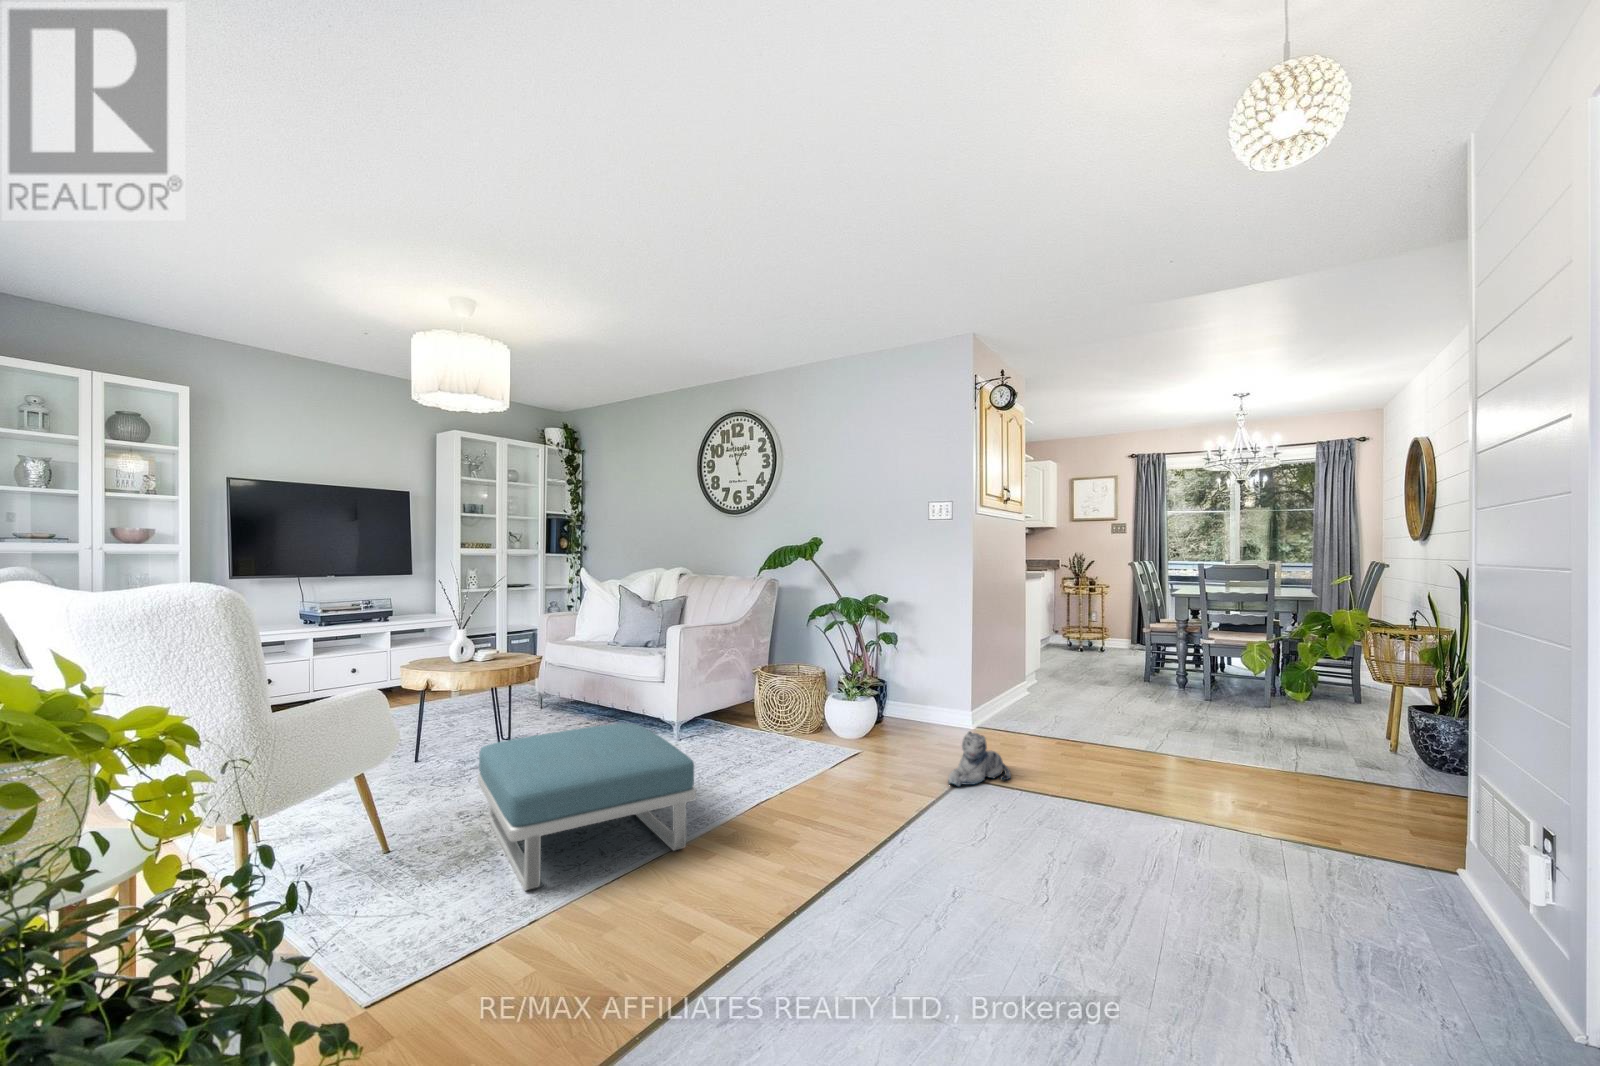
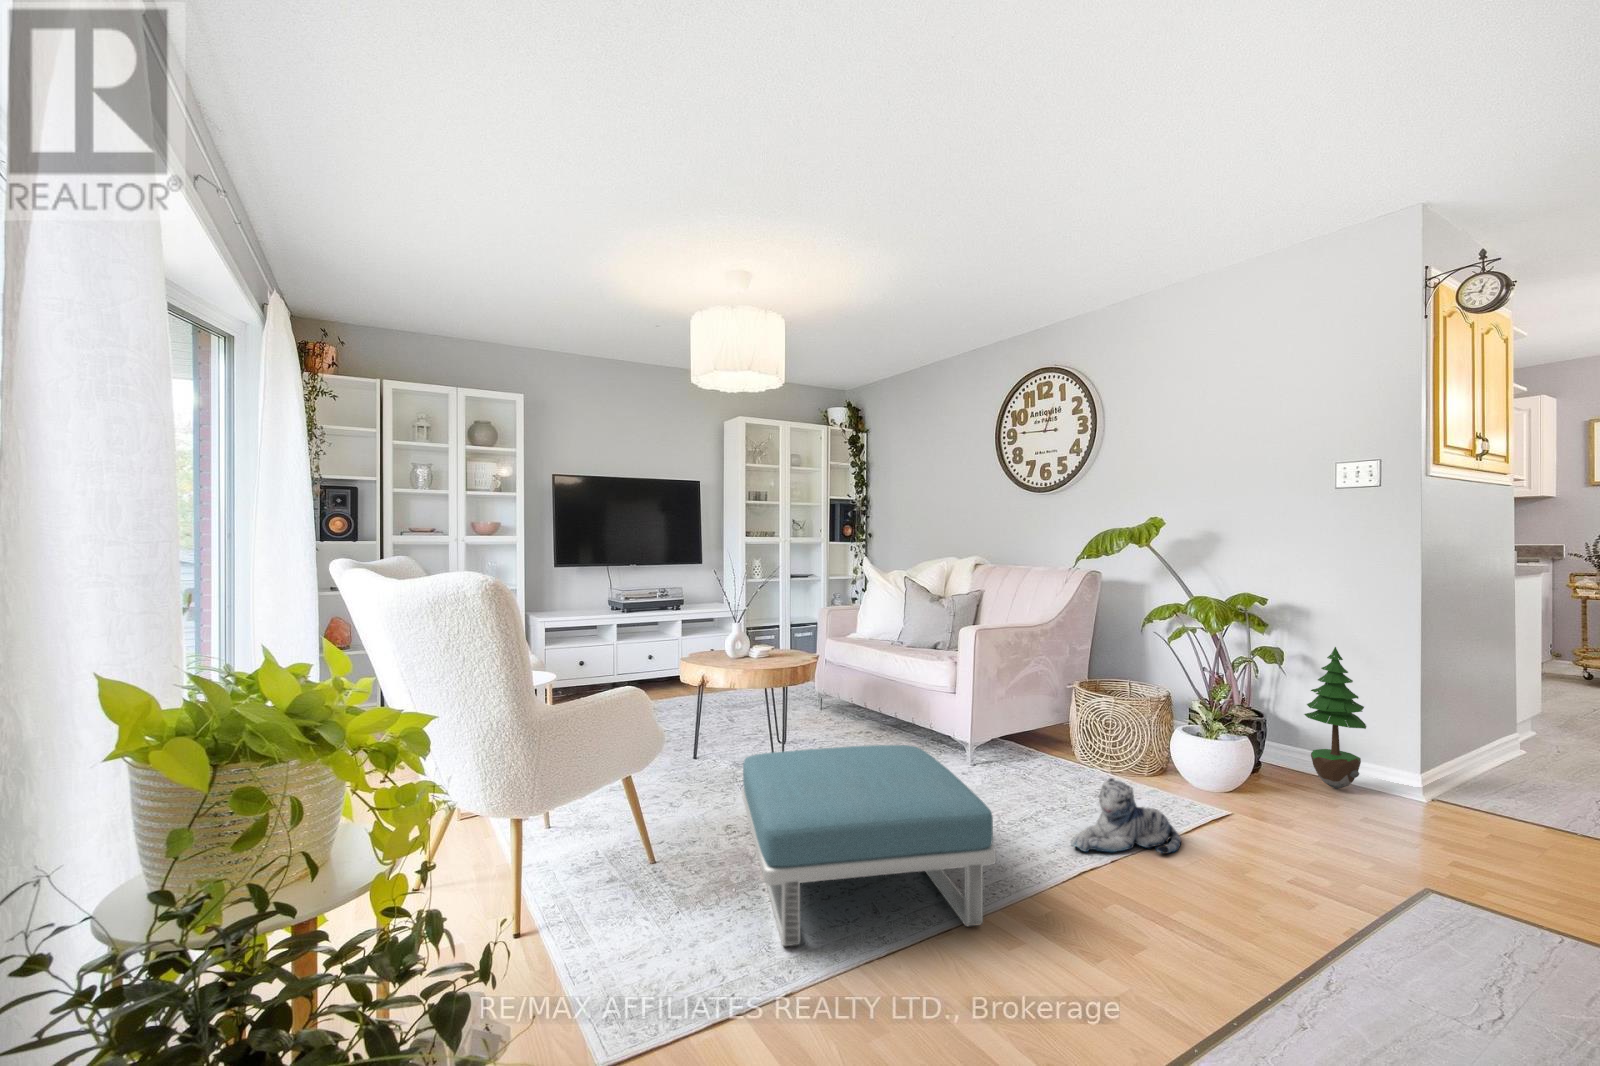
potted tree: none [906,629,942,728] -> present [1304,647,1366,789]
plush toy: present [948,731,1011,786] -> present [1071,778,1181,854]

